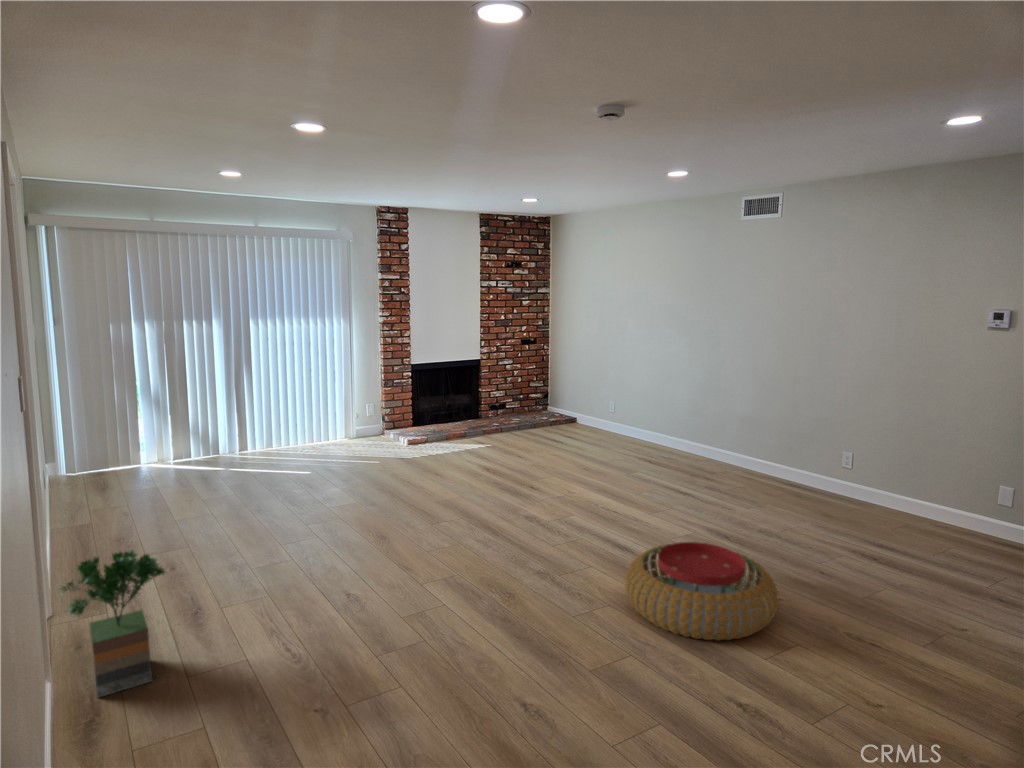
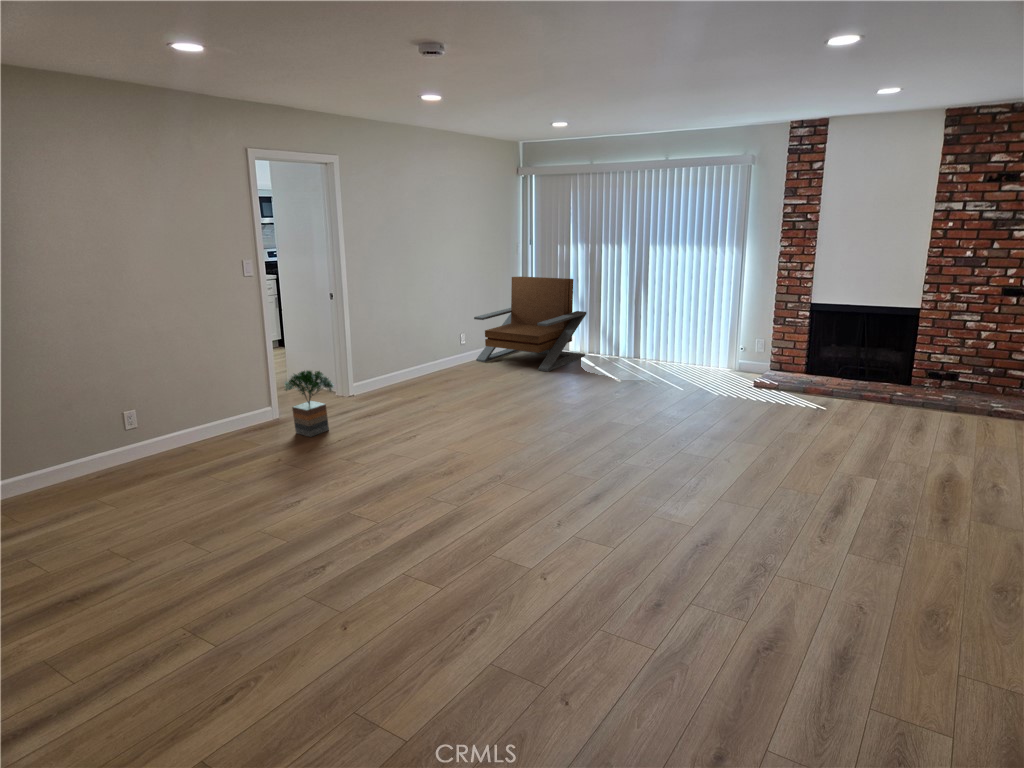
lounge chair: none [42,366,205,512] -> present [474,277,586,371]
pouf: present [625,542,778,641] -> none [397,502,543,605]

